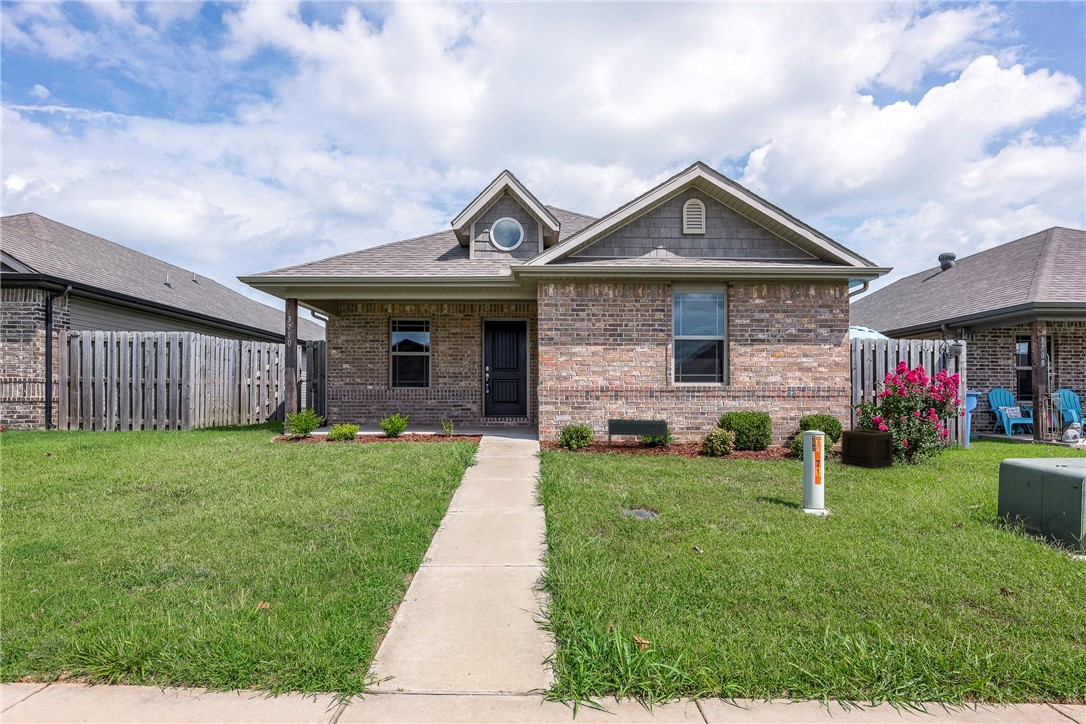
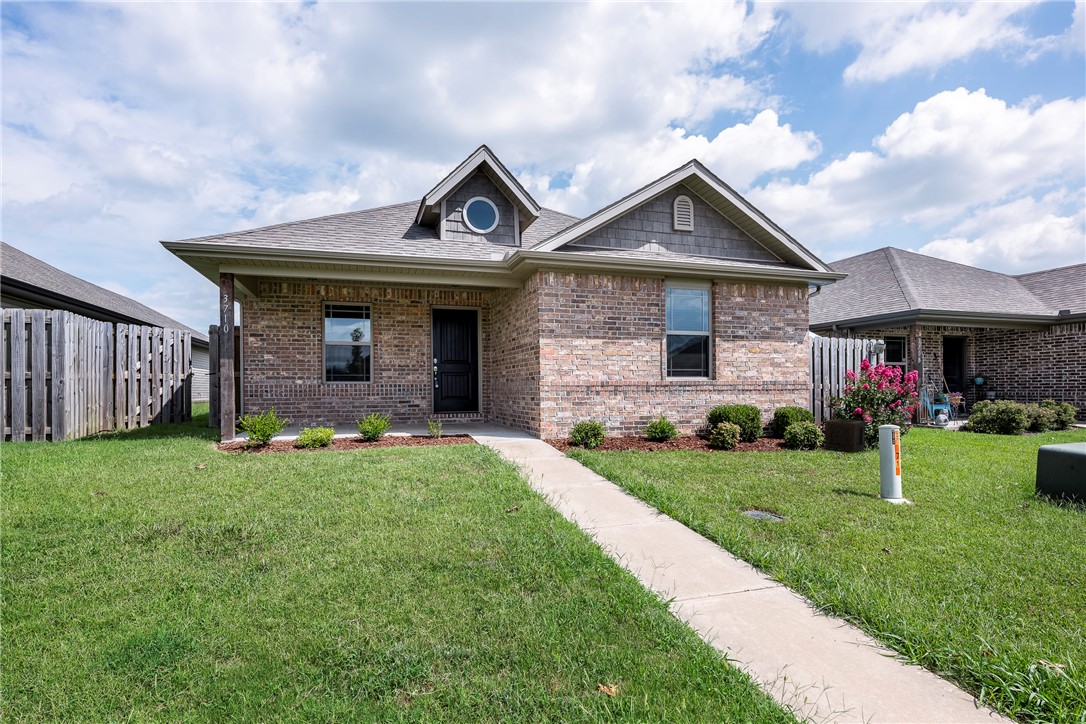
bench: present [608,419,668,449] -> none [606,415,670,444]

